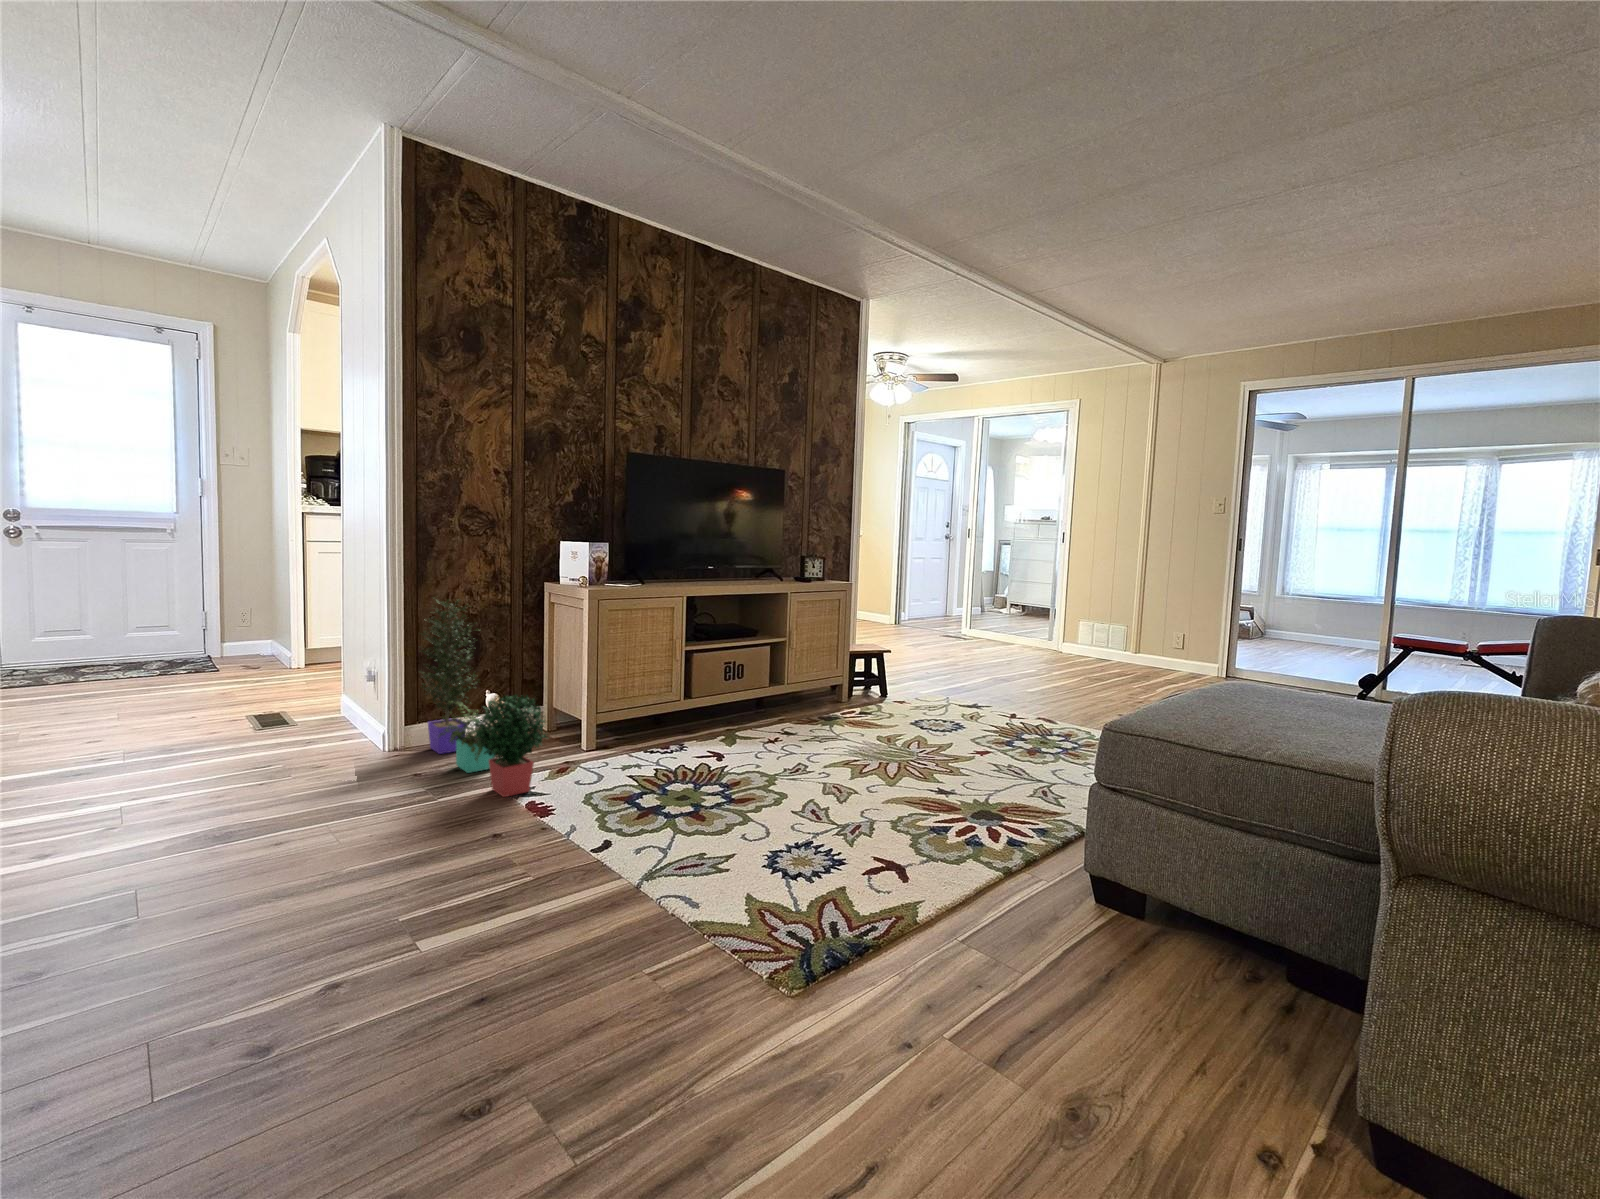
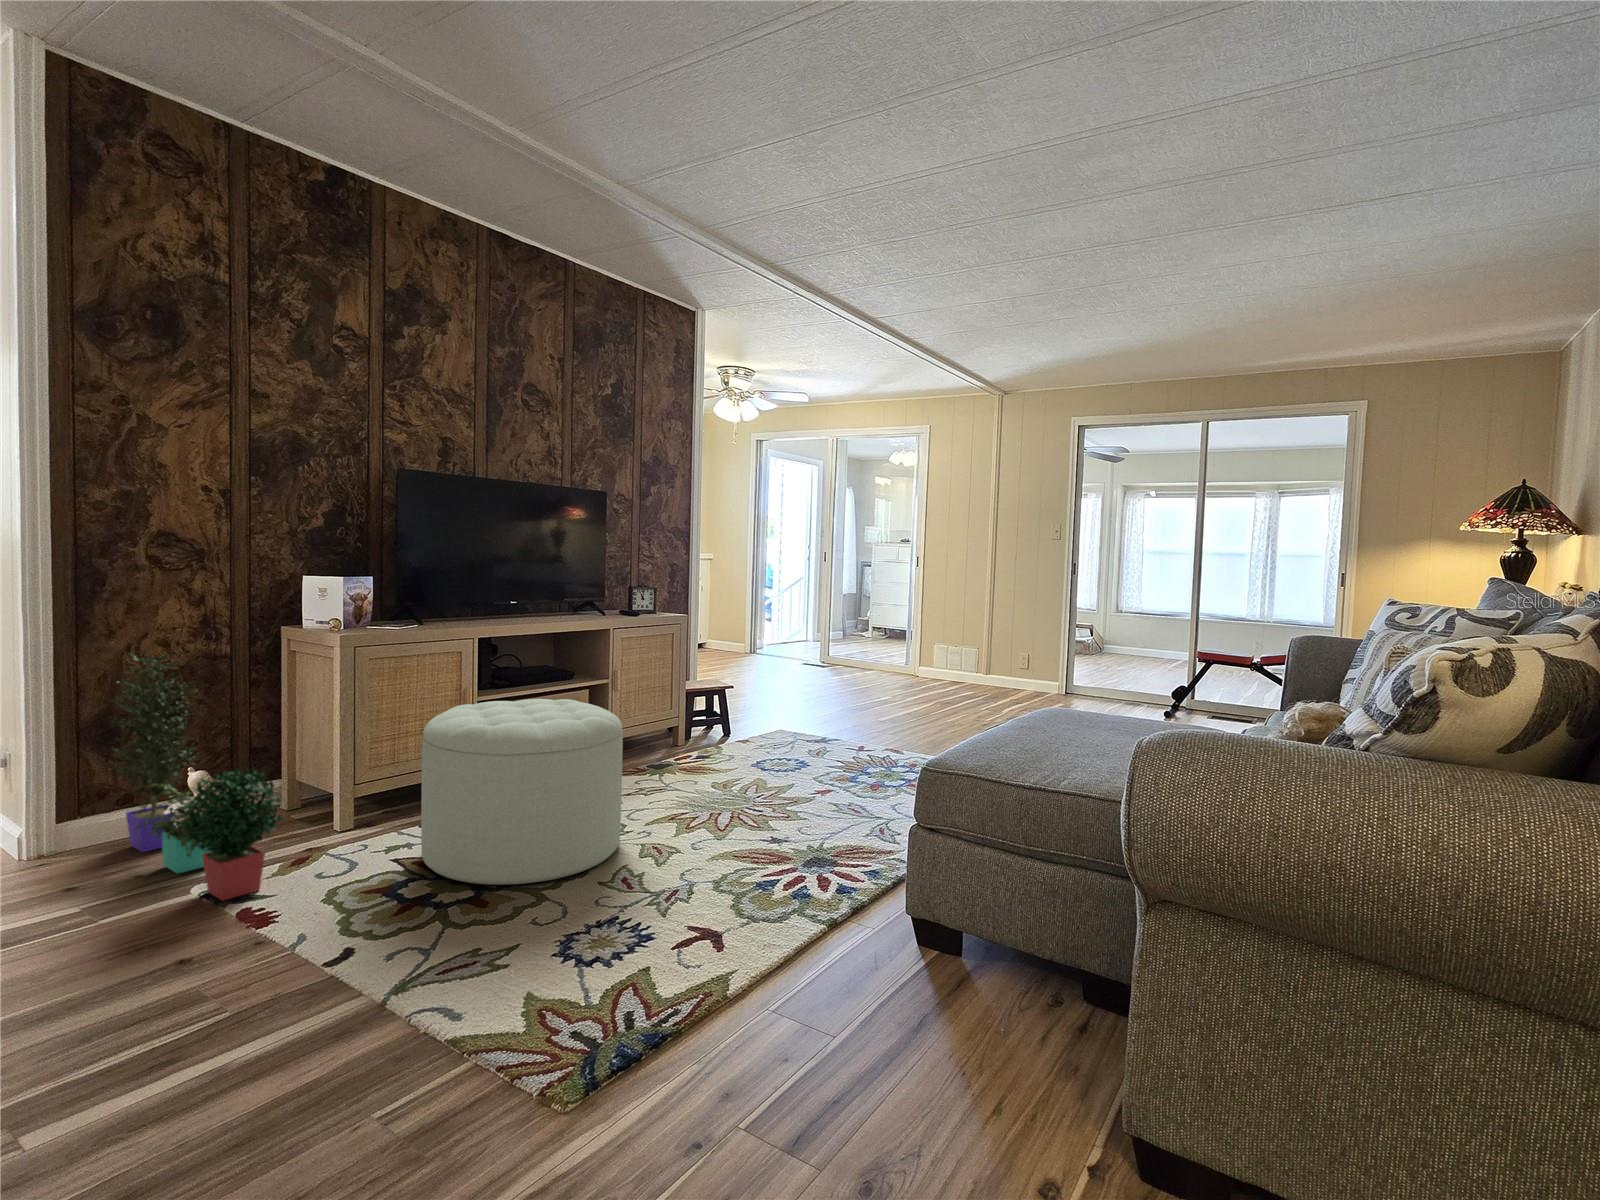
ottoman: none [648,653,813,807] -> present [421,699,623,885]

